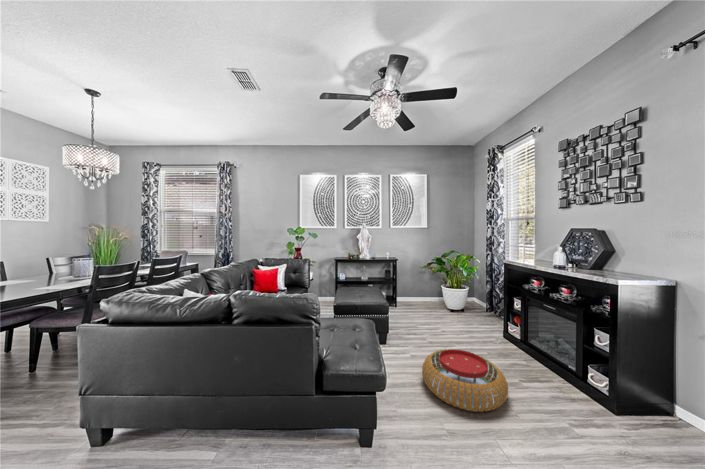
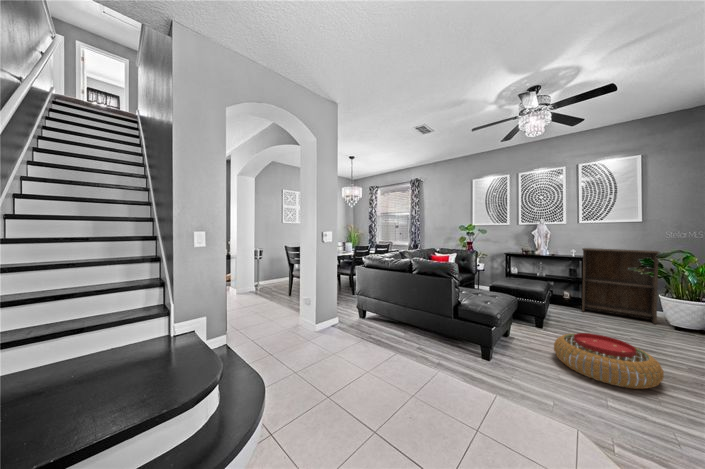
bookshelf: none [396,251,443,310] -> present [582,248,660,324]

